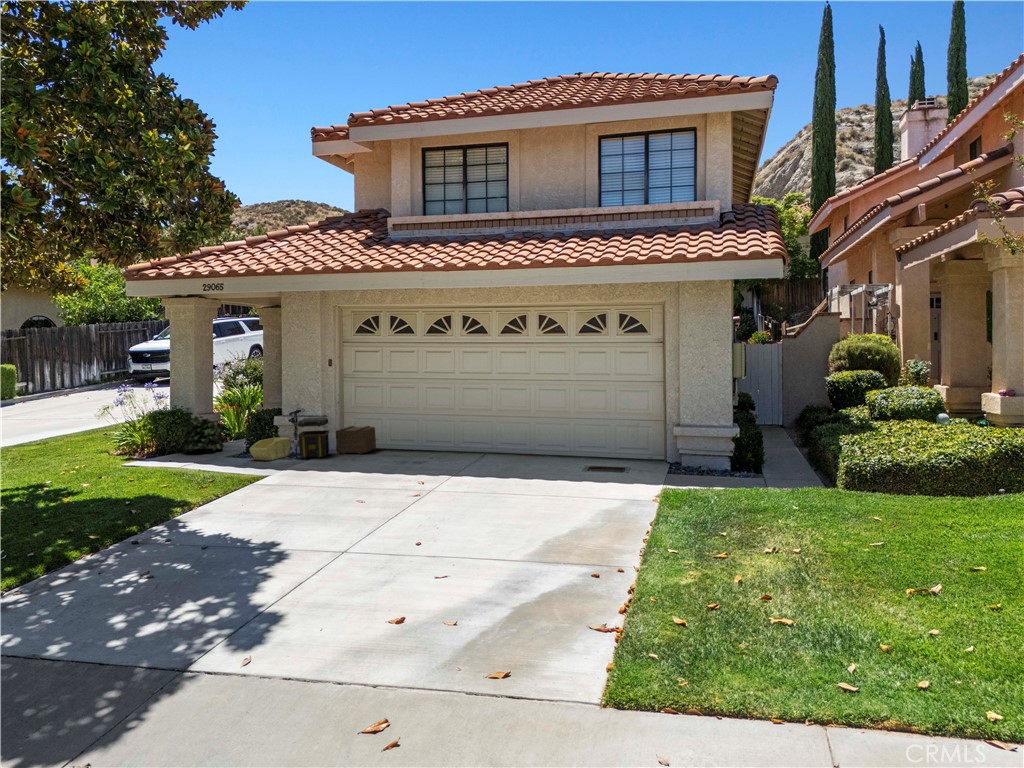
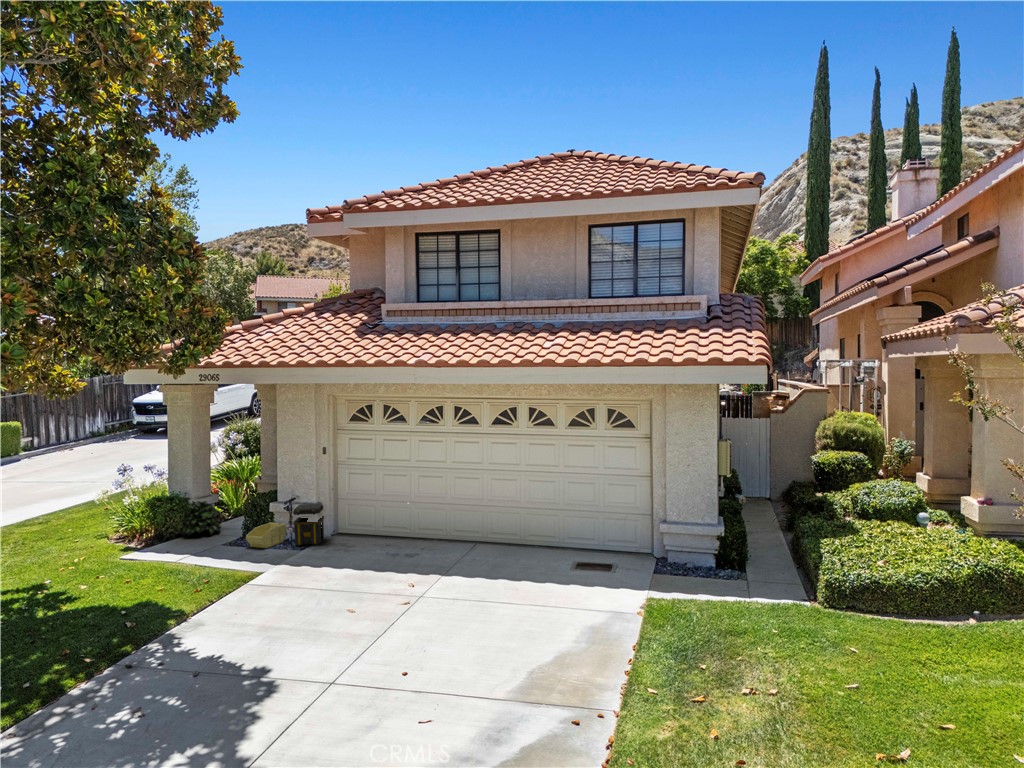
wooden crate: present [336,426,376,454] -> none [331,510,370,540]

